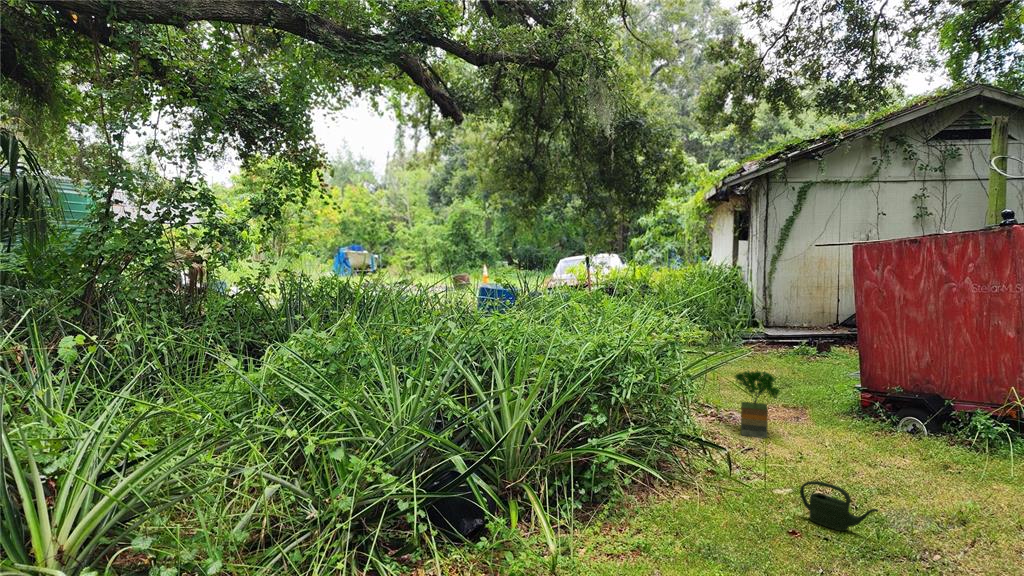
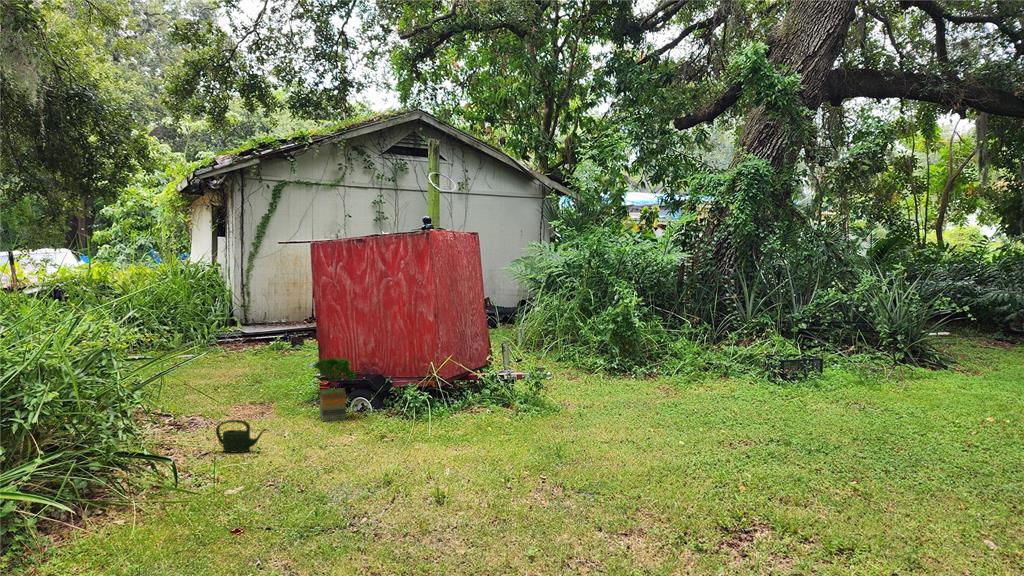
potted tree: present [735,371,780,438] -> present [313,358,355,422]

